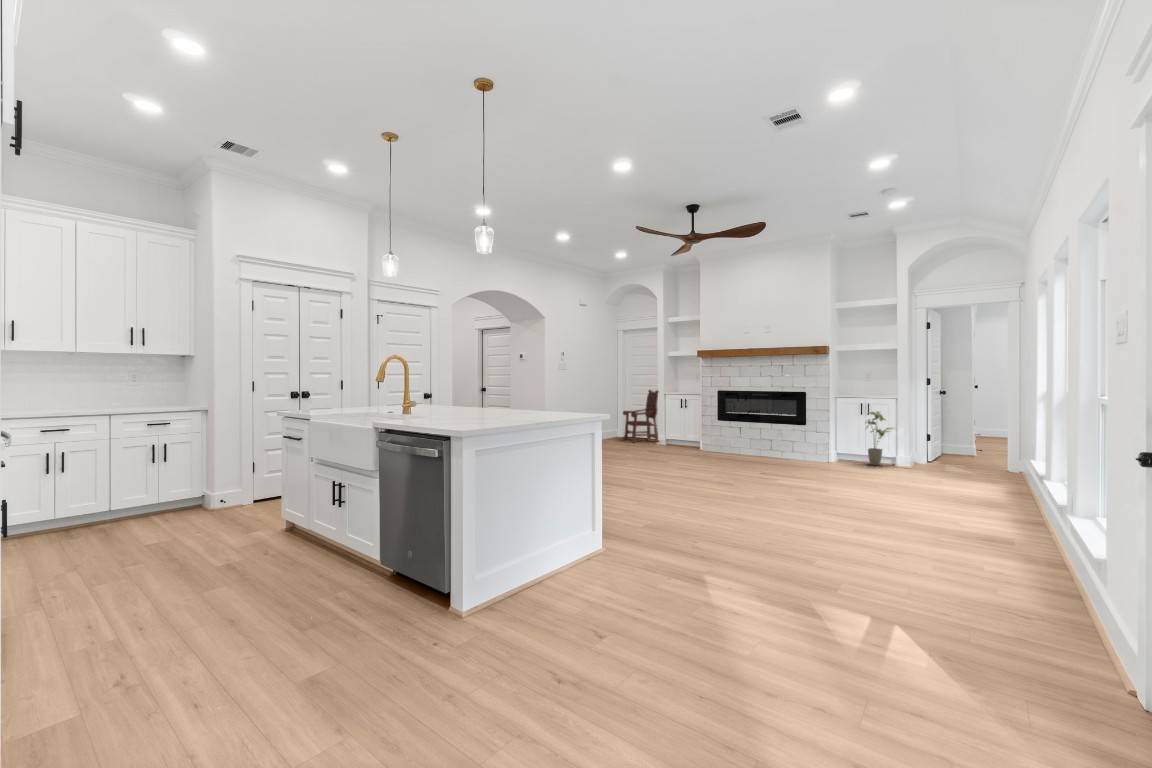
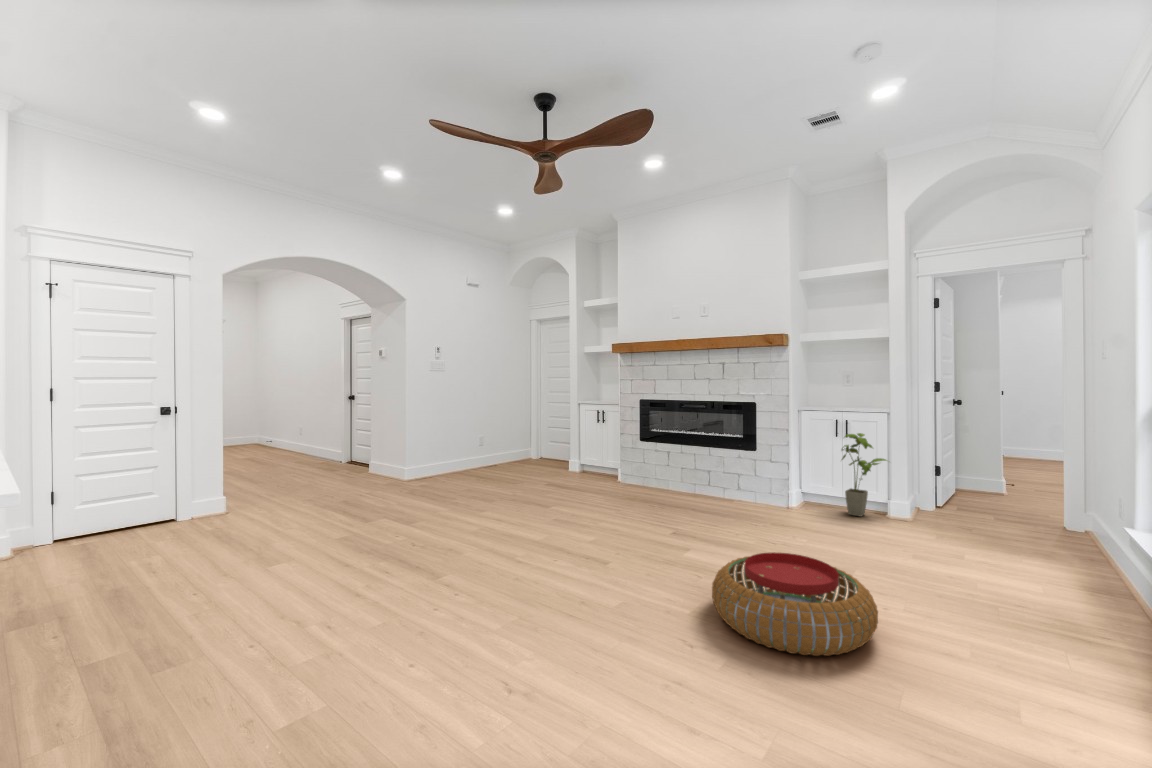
armchair: present [623,390,659,442] -> none [530,397,573,468]
pouf: none [806,468,893,507] -> present [712,552,878,656]

